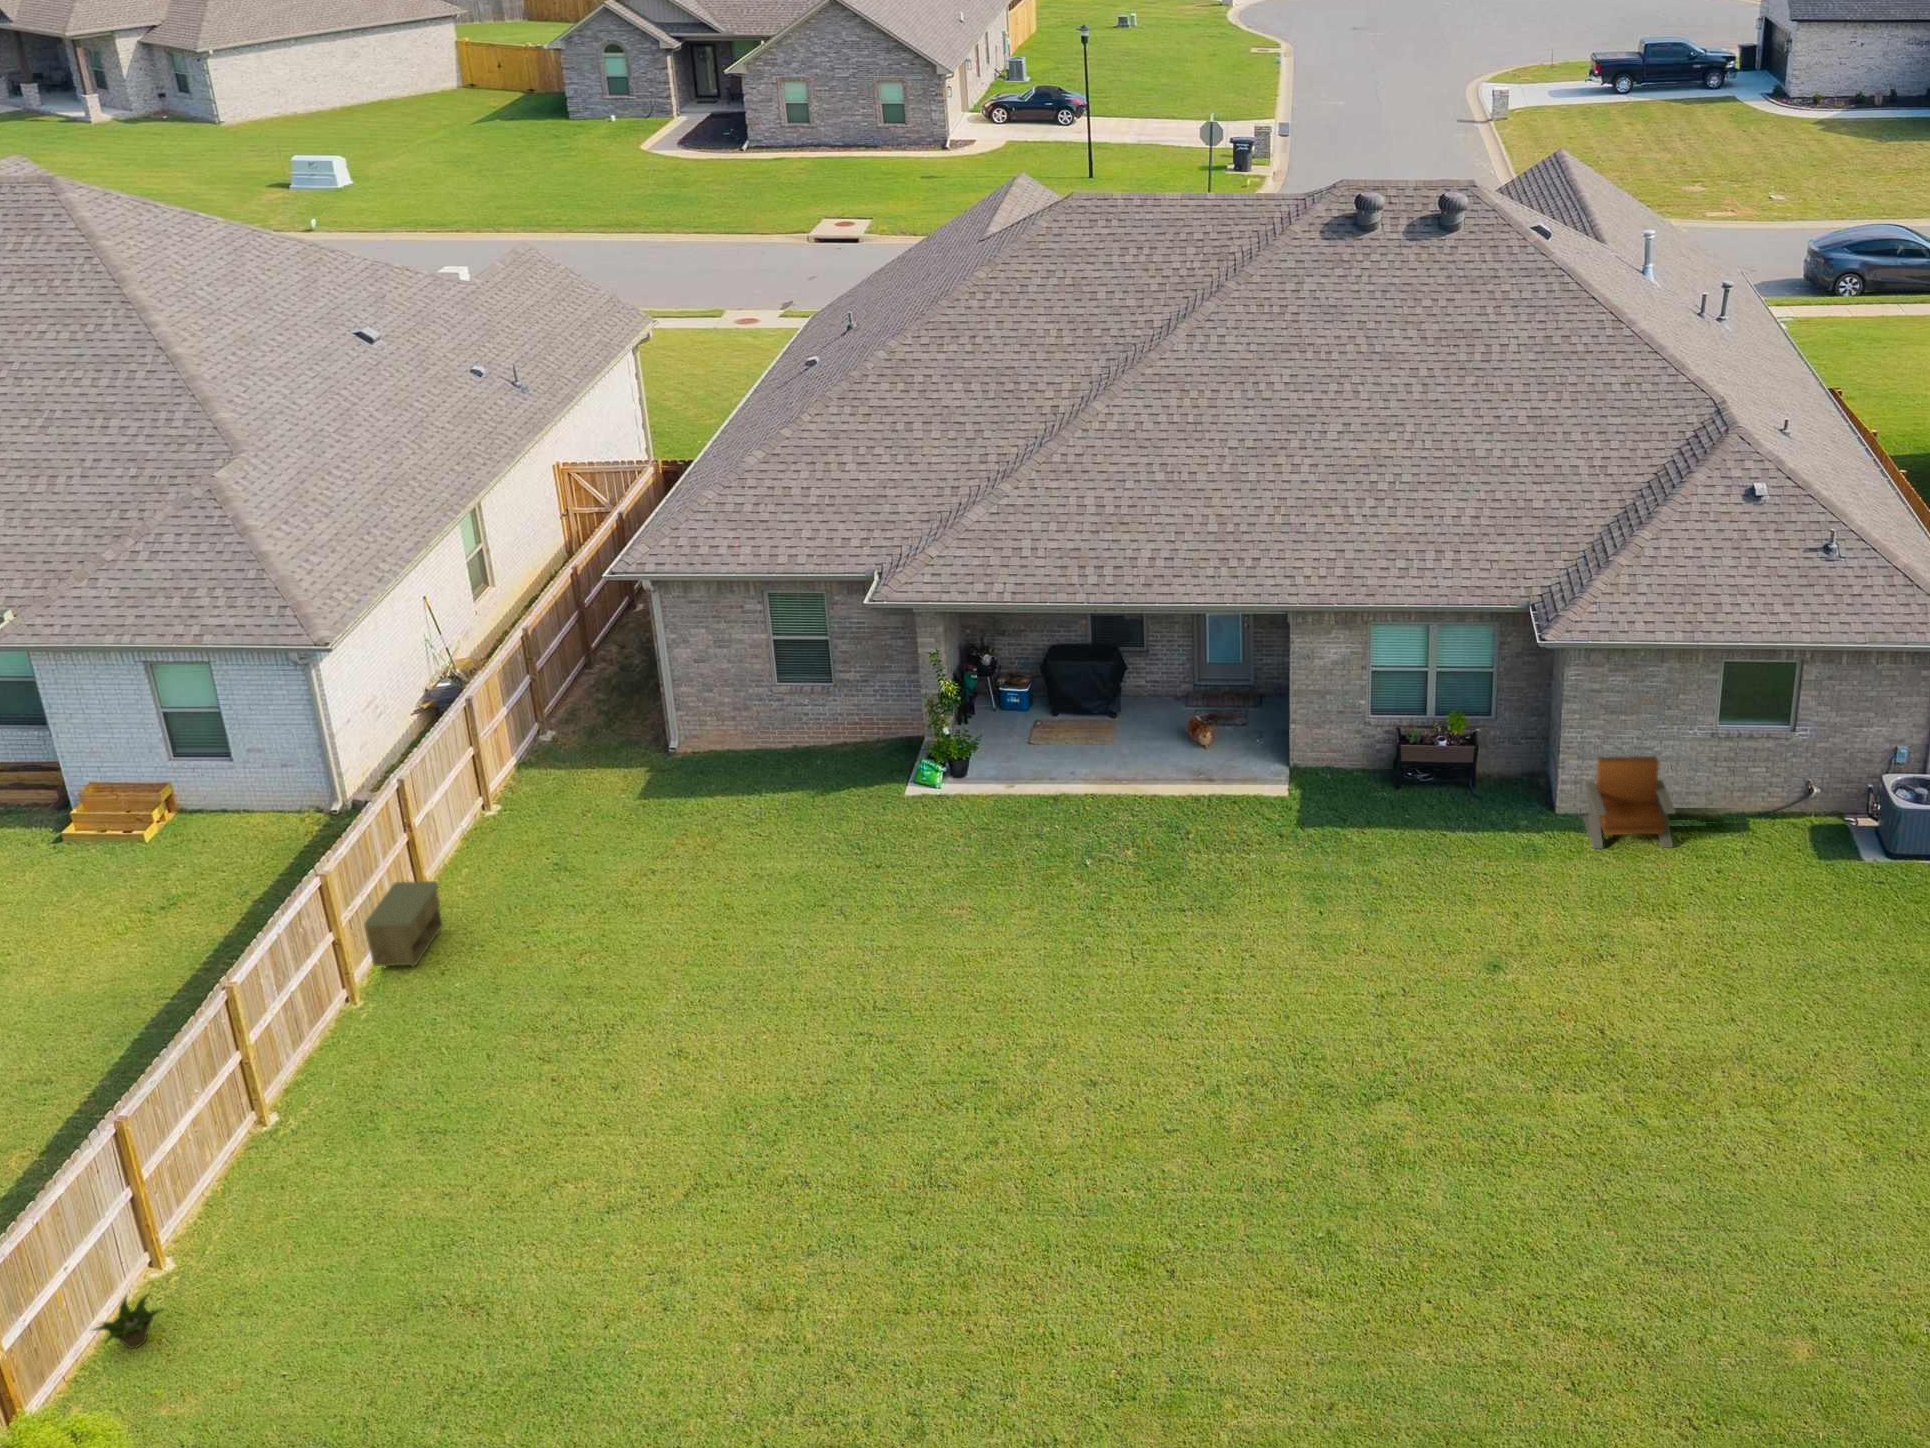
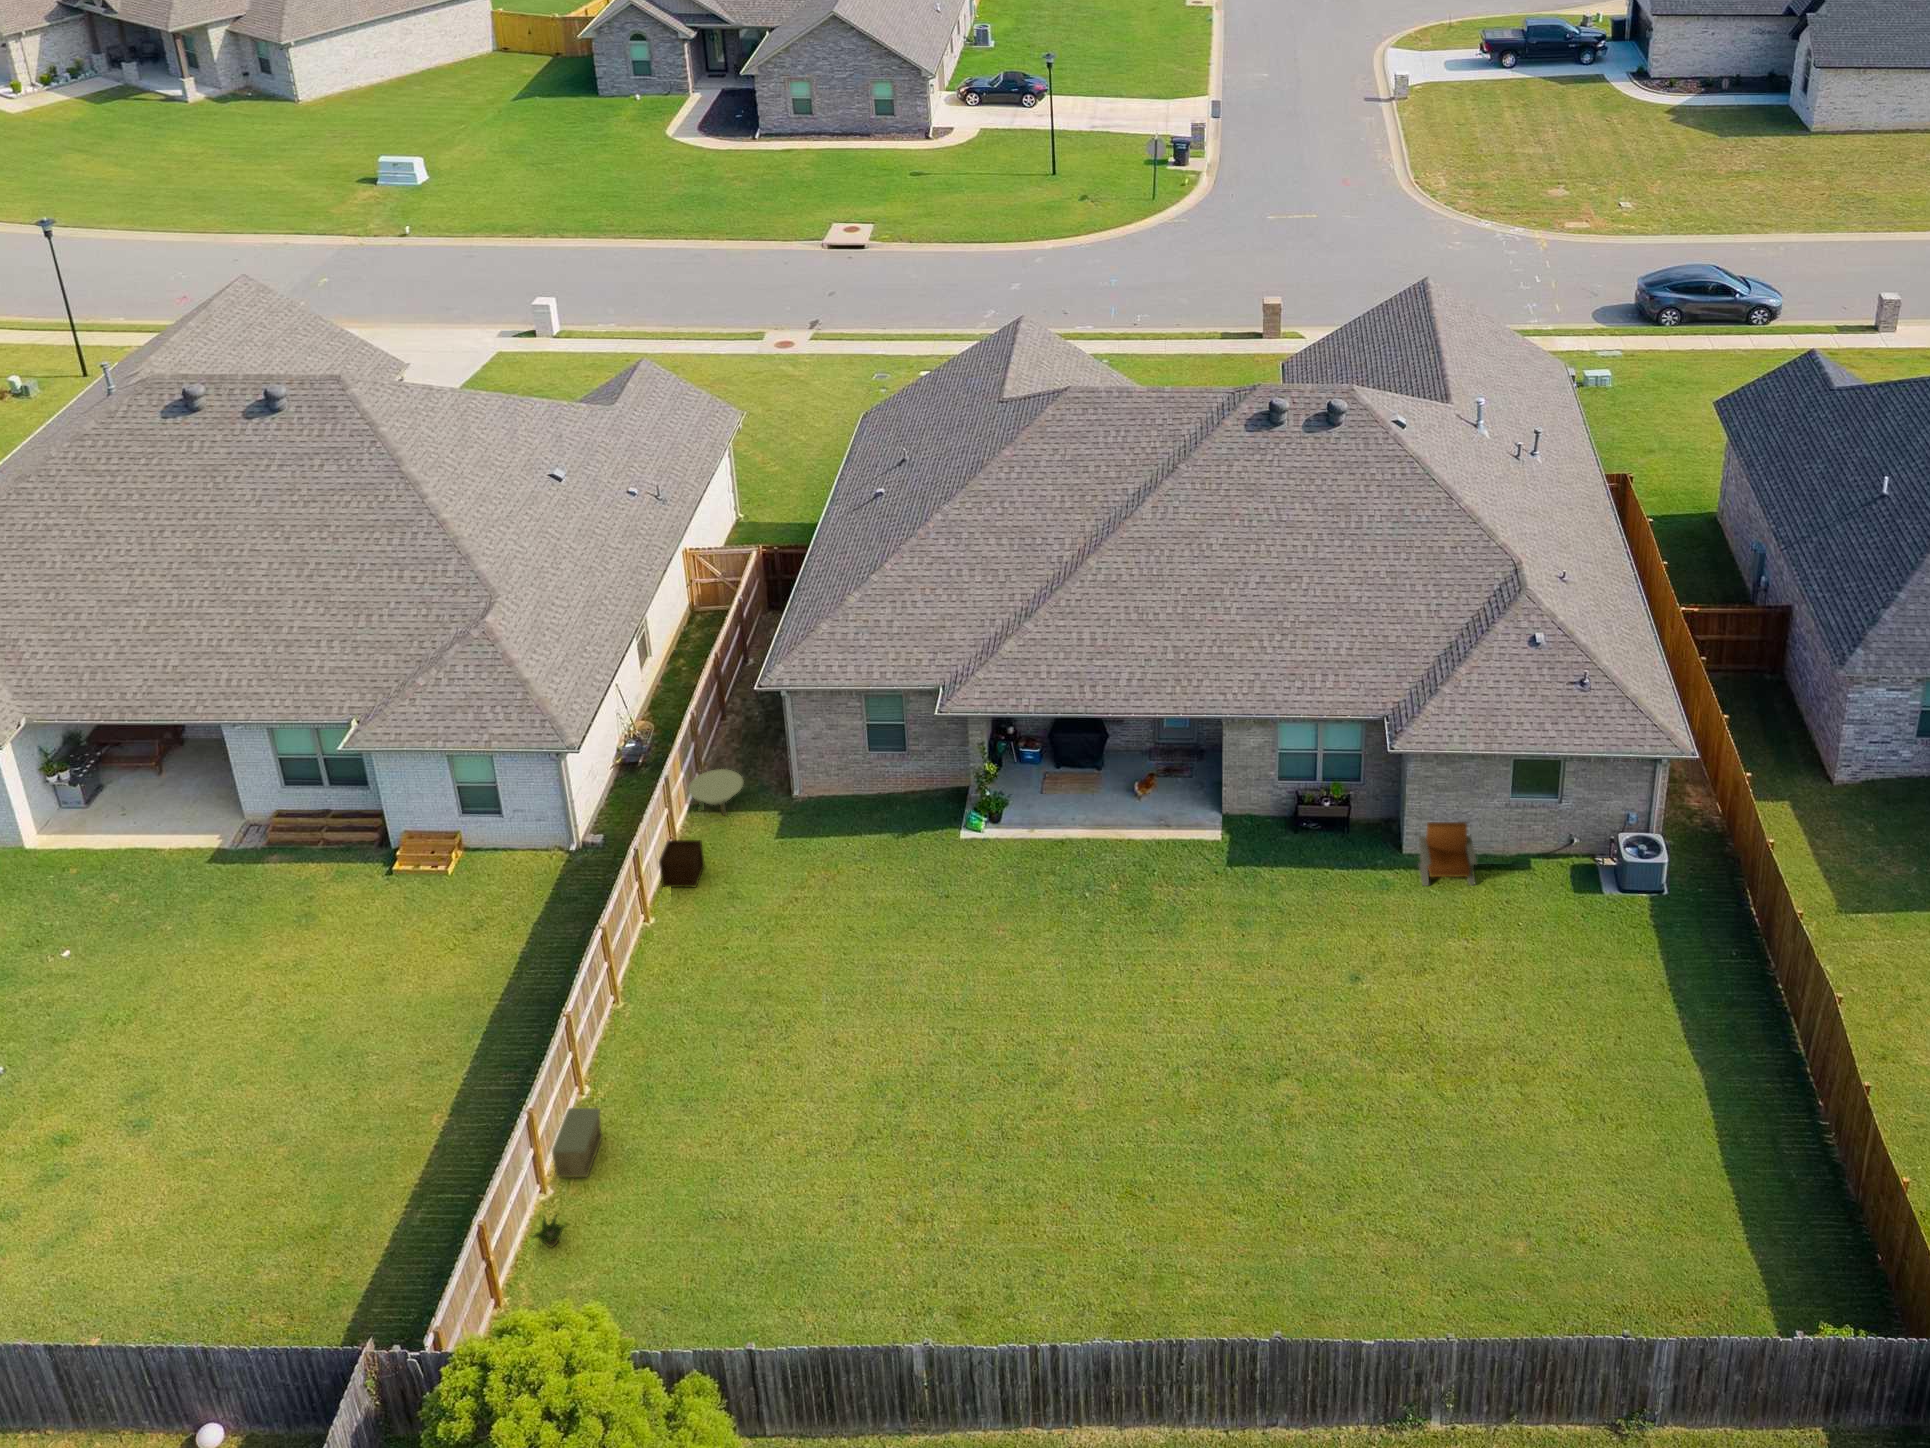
round table: none [518,713,600,773] -> present [688,769,743,816]
wooden crate: none [449,787,527,855] -> present [659,840,705,887]
storage bench: present [364,881,443,967] -> present [552,1108,603,1177]

